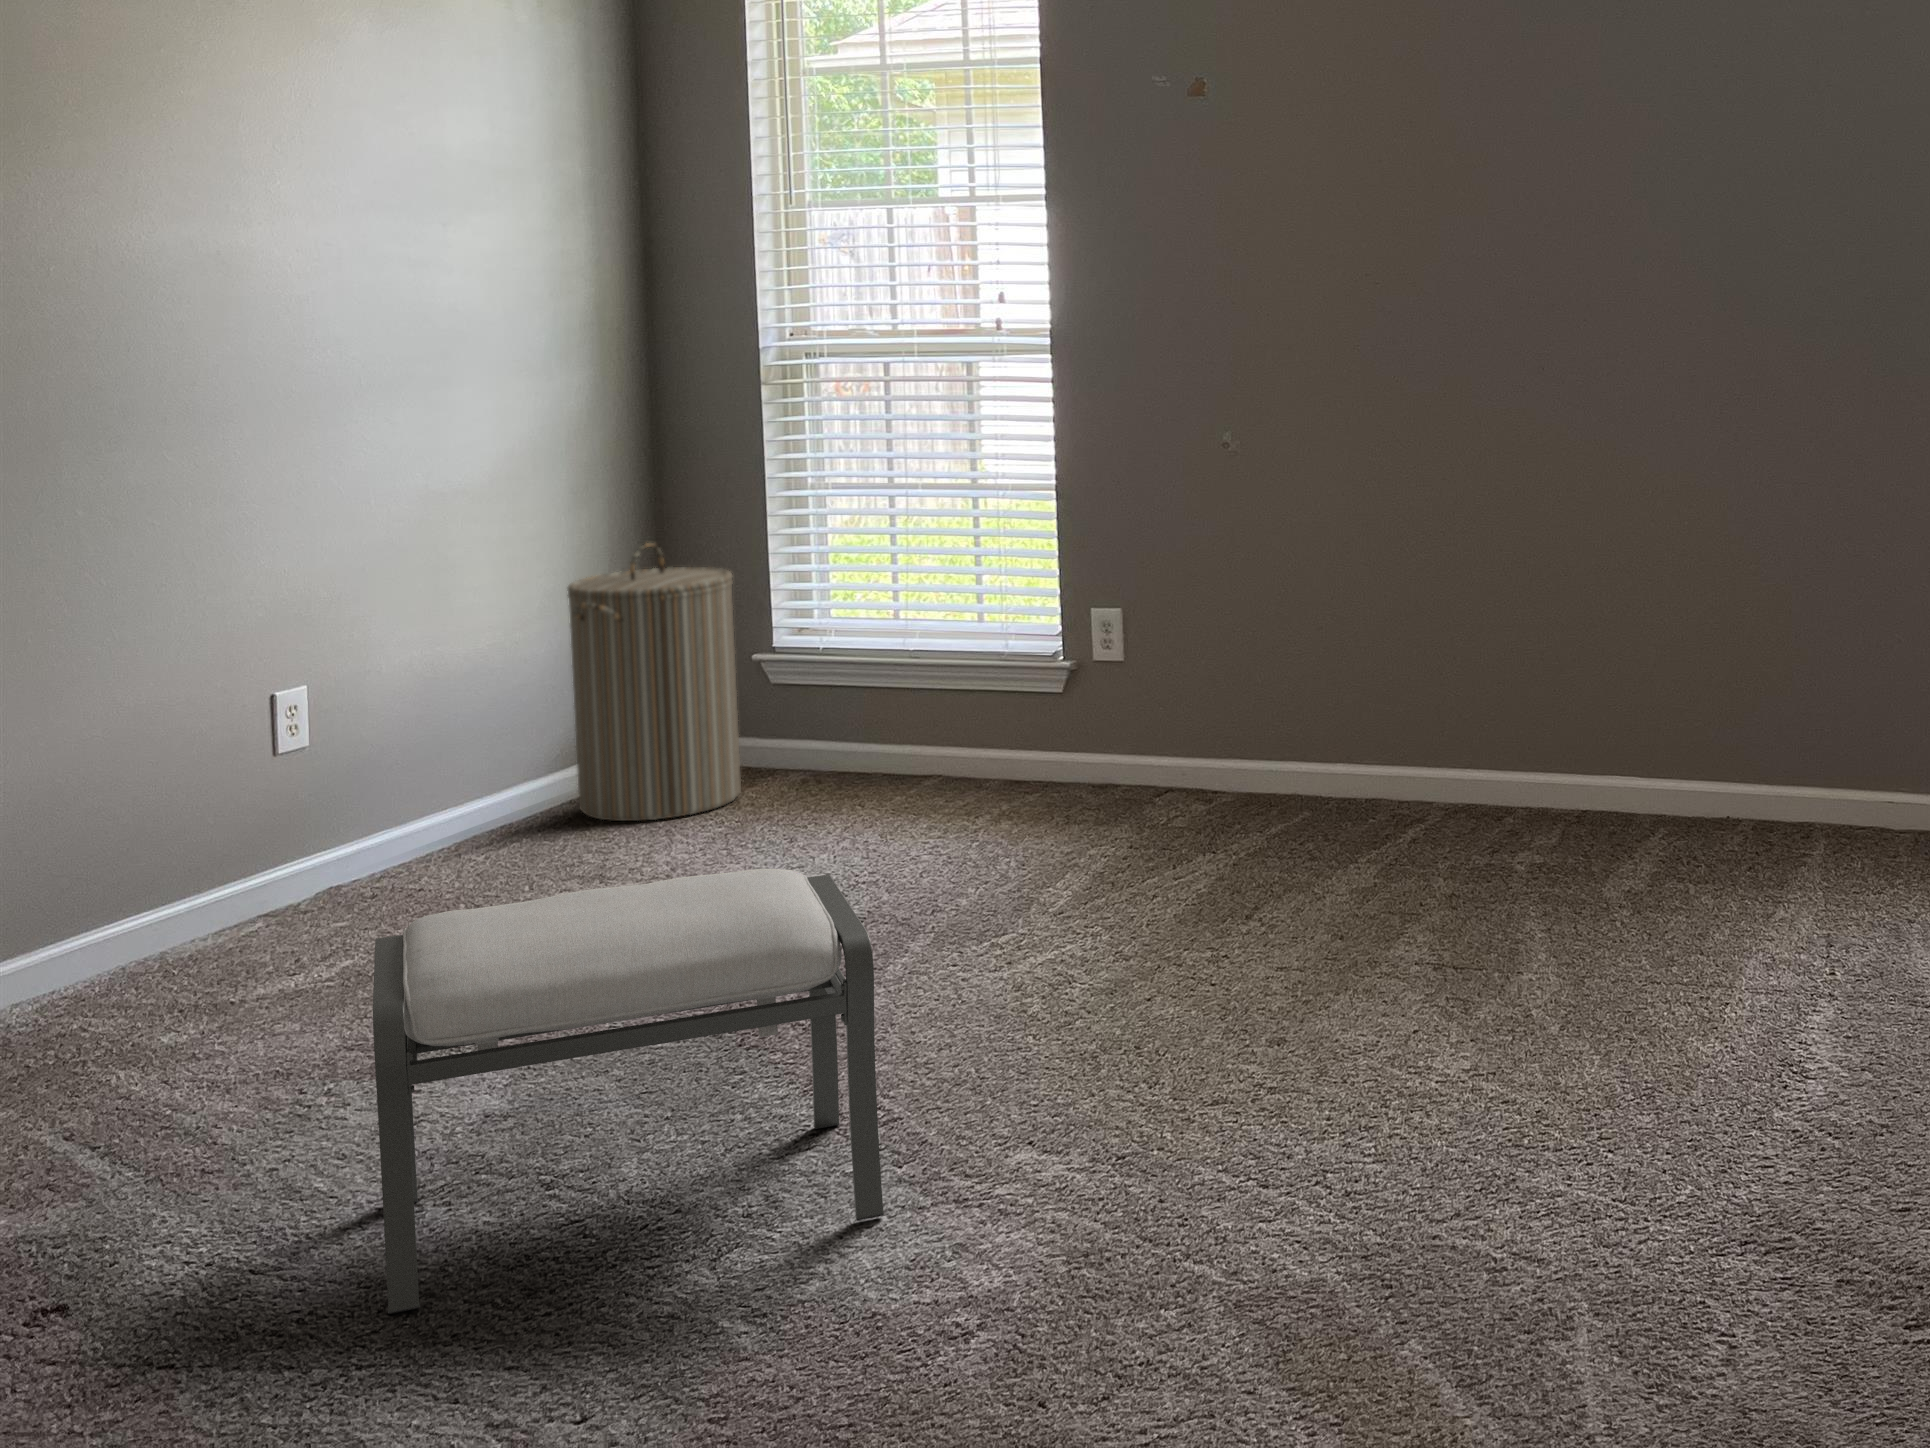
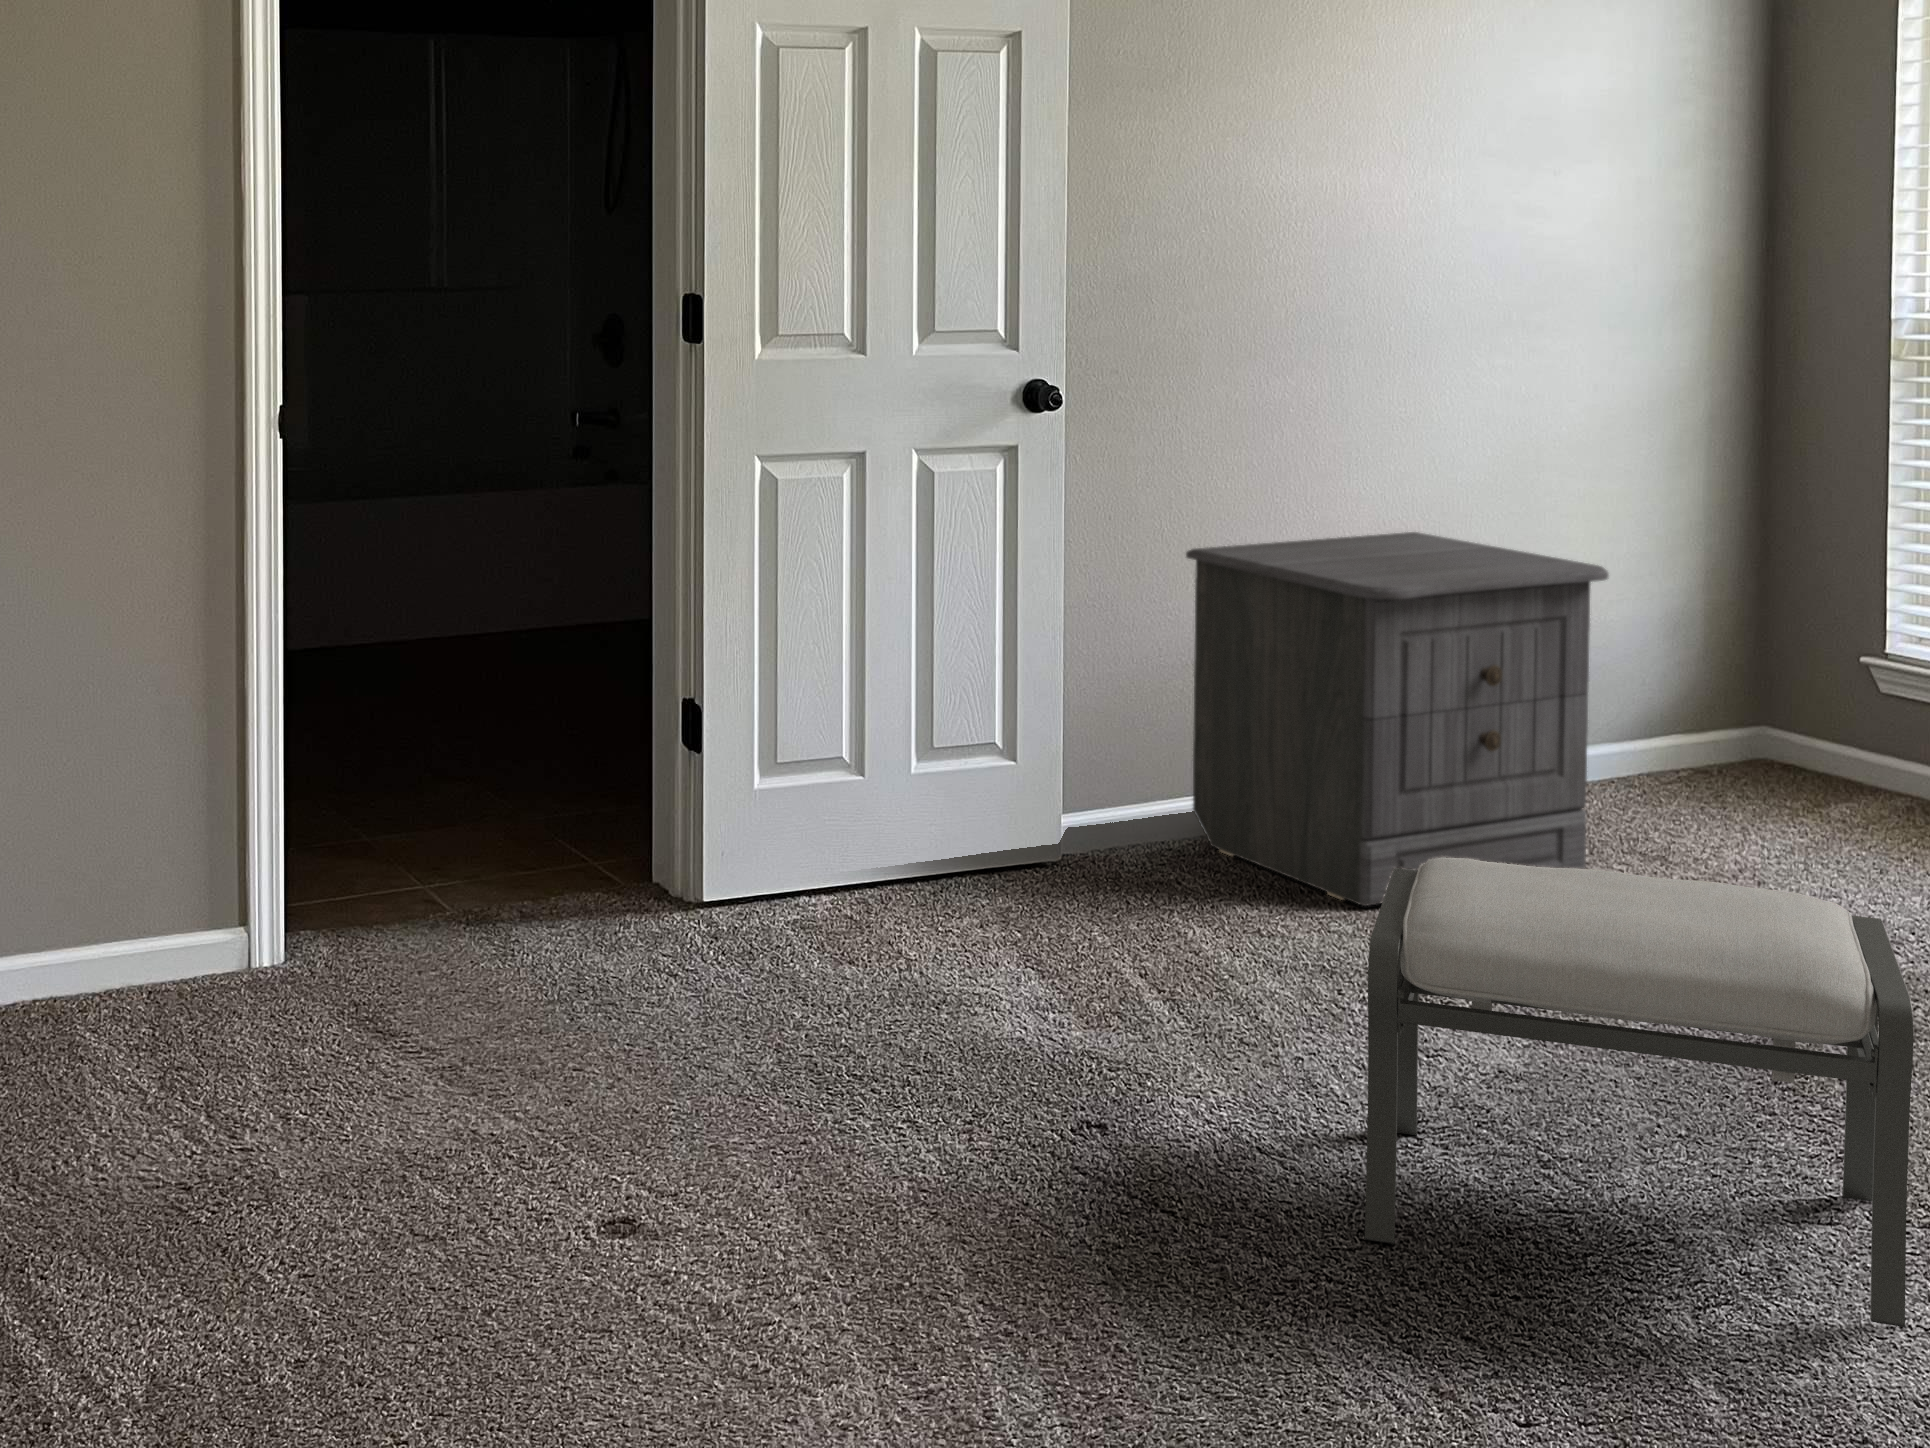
laundry hamper: present [568,543,741,821] -> none [1658,518,1842,811]
nightstand: none [57,602,531,1001] -> present [1186,532,1609,906]

